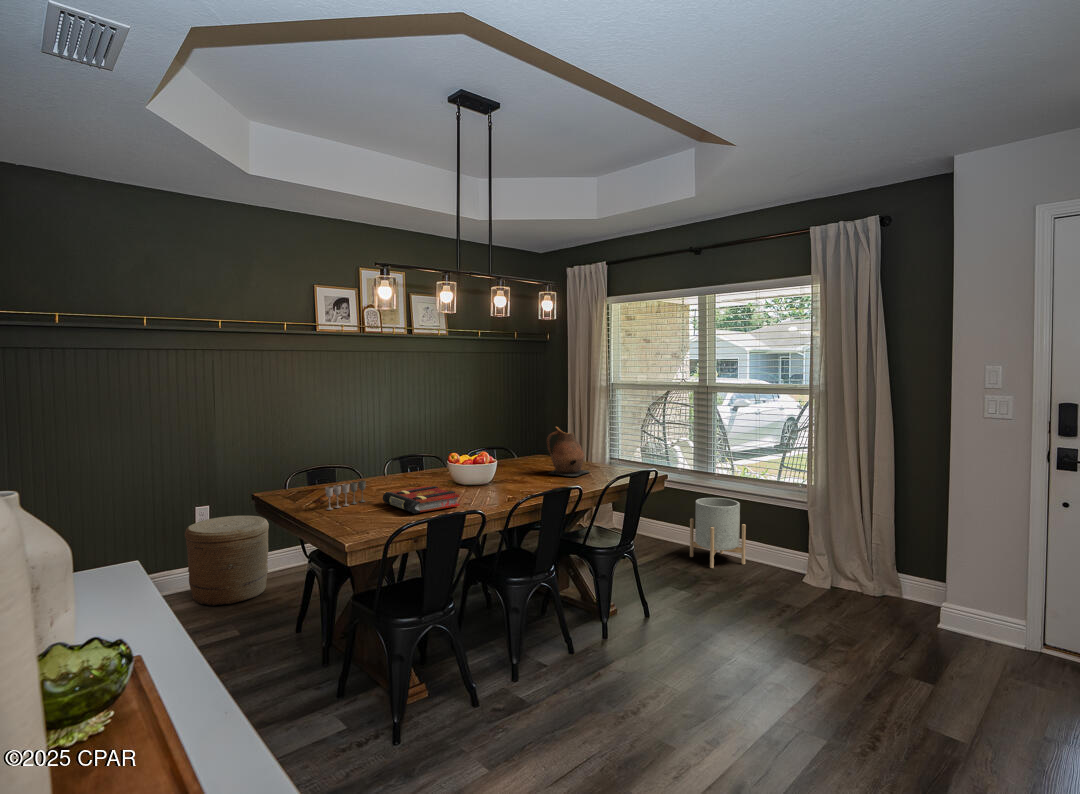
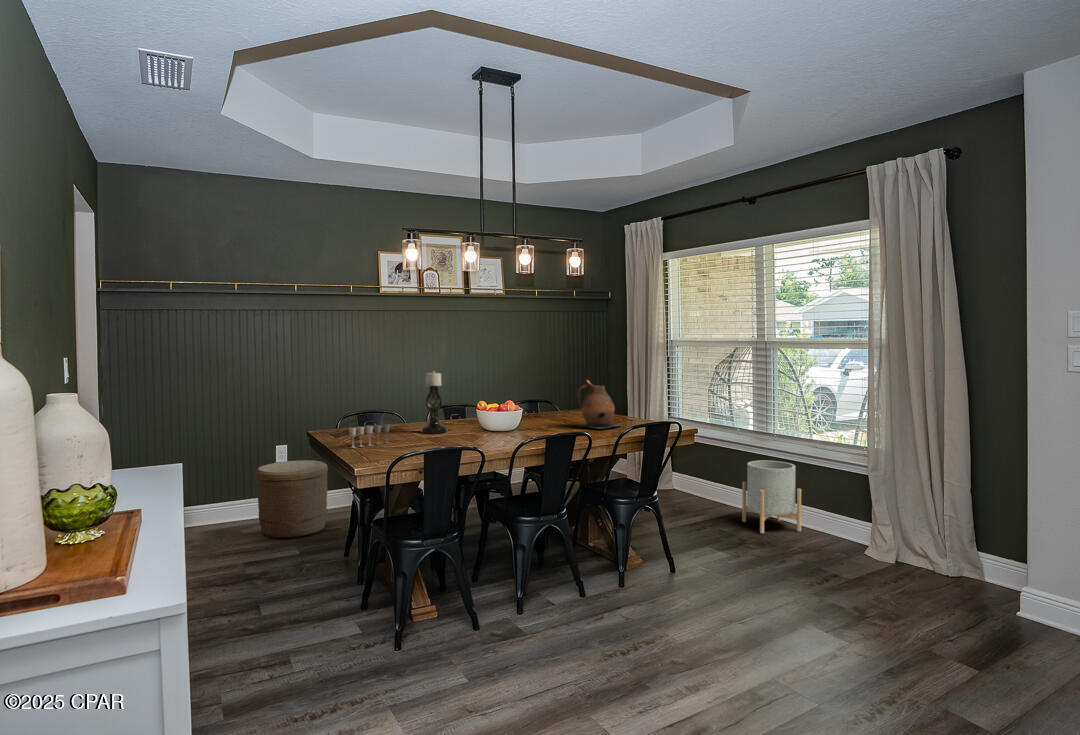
candle holder: none [389,421,417,487] -> present [421,371,448,434]
book: present [383,486,460,514] -> none [402,431,470,453]

